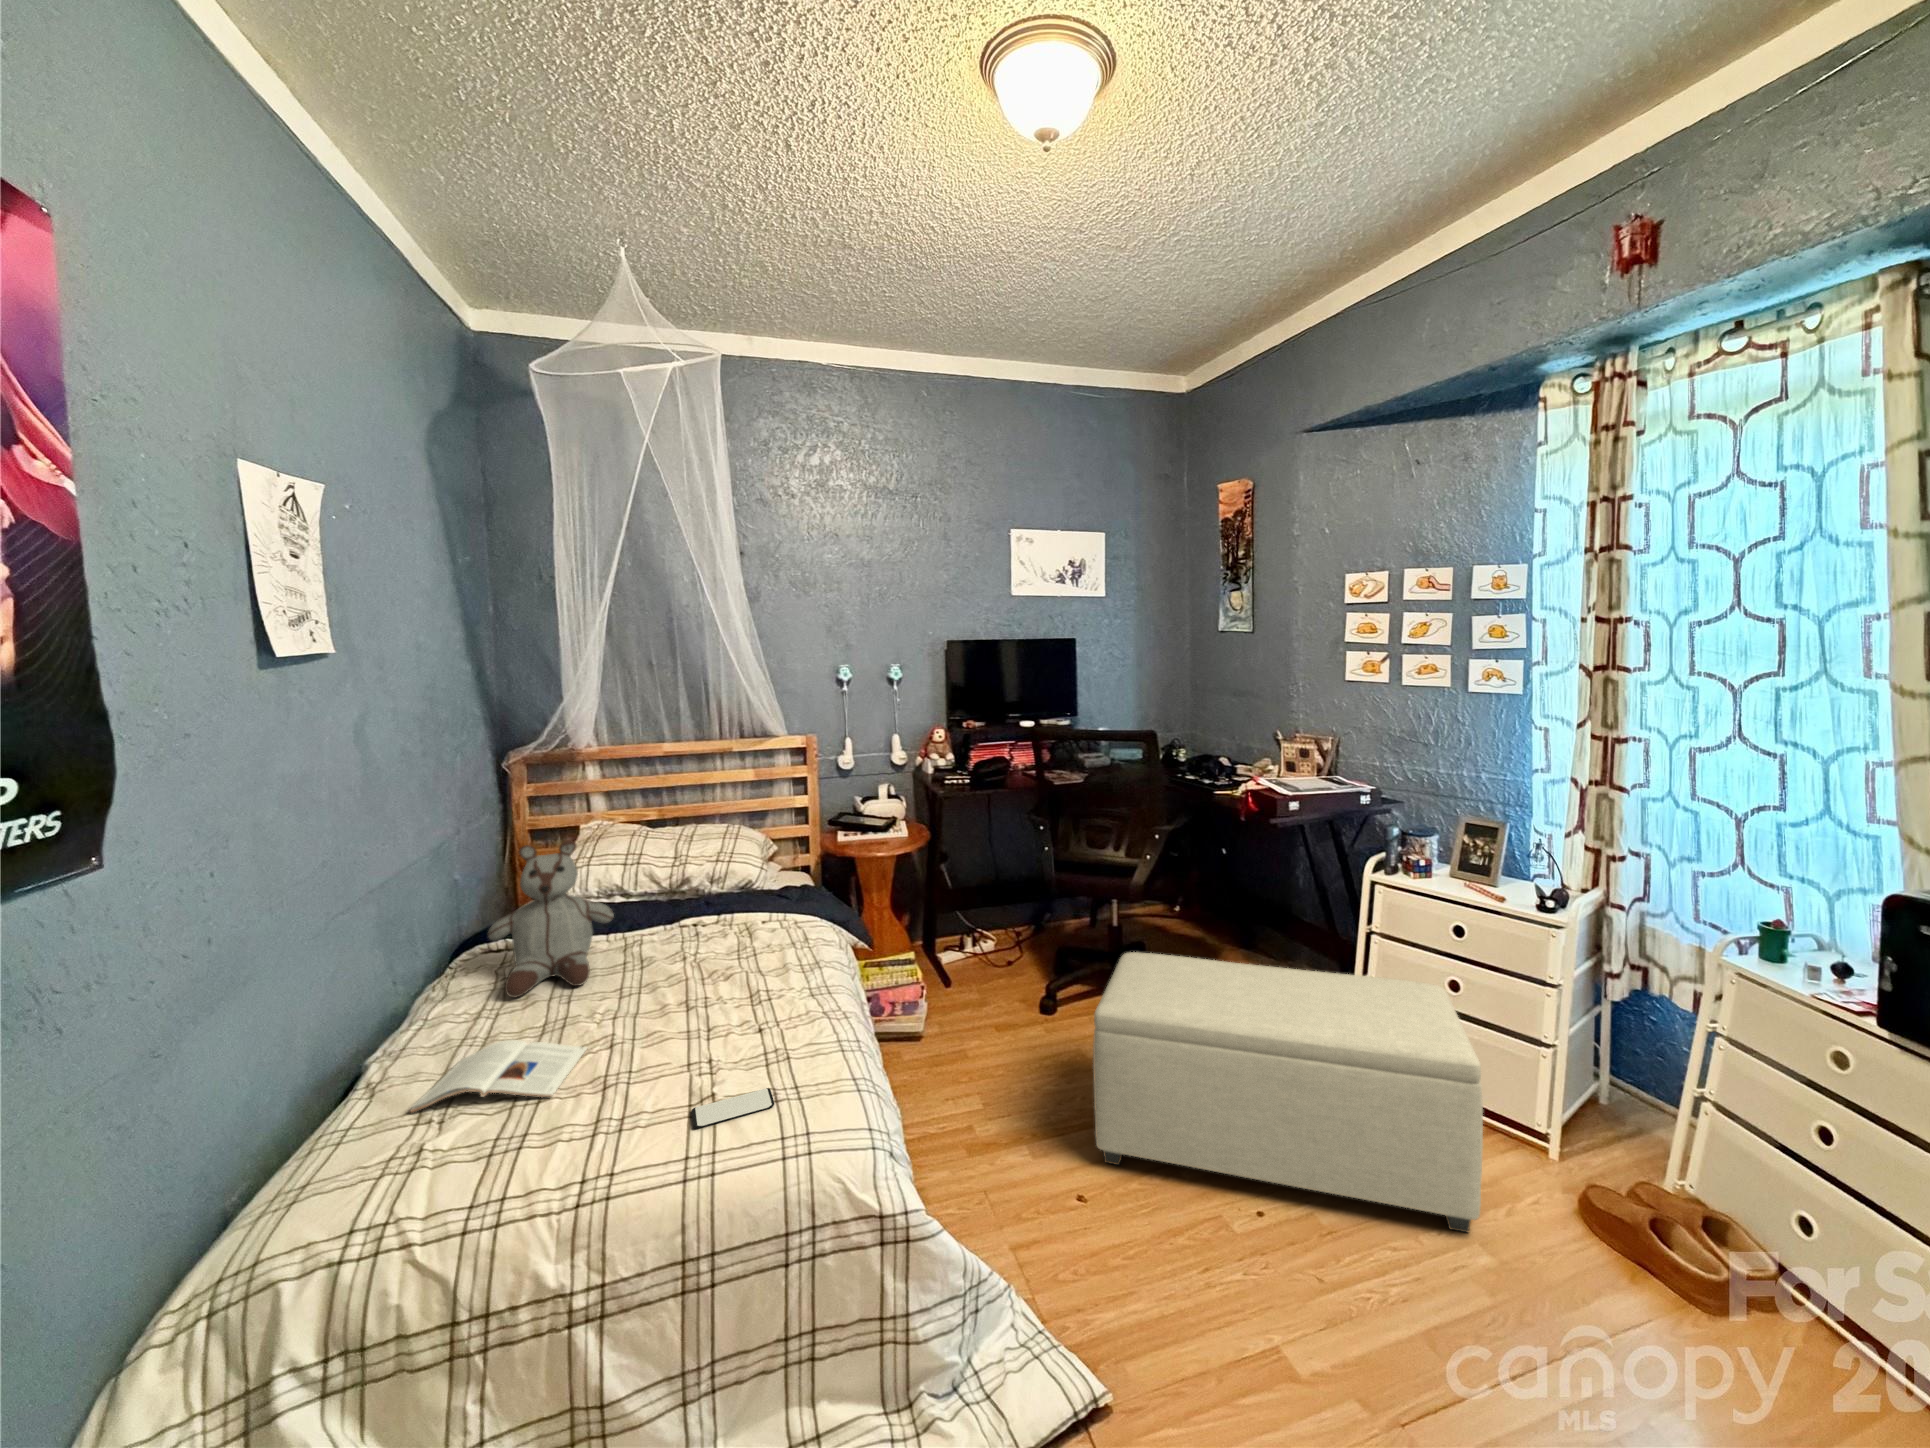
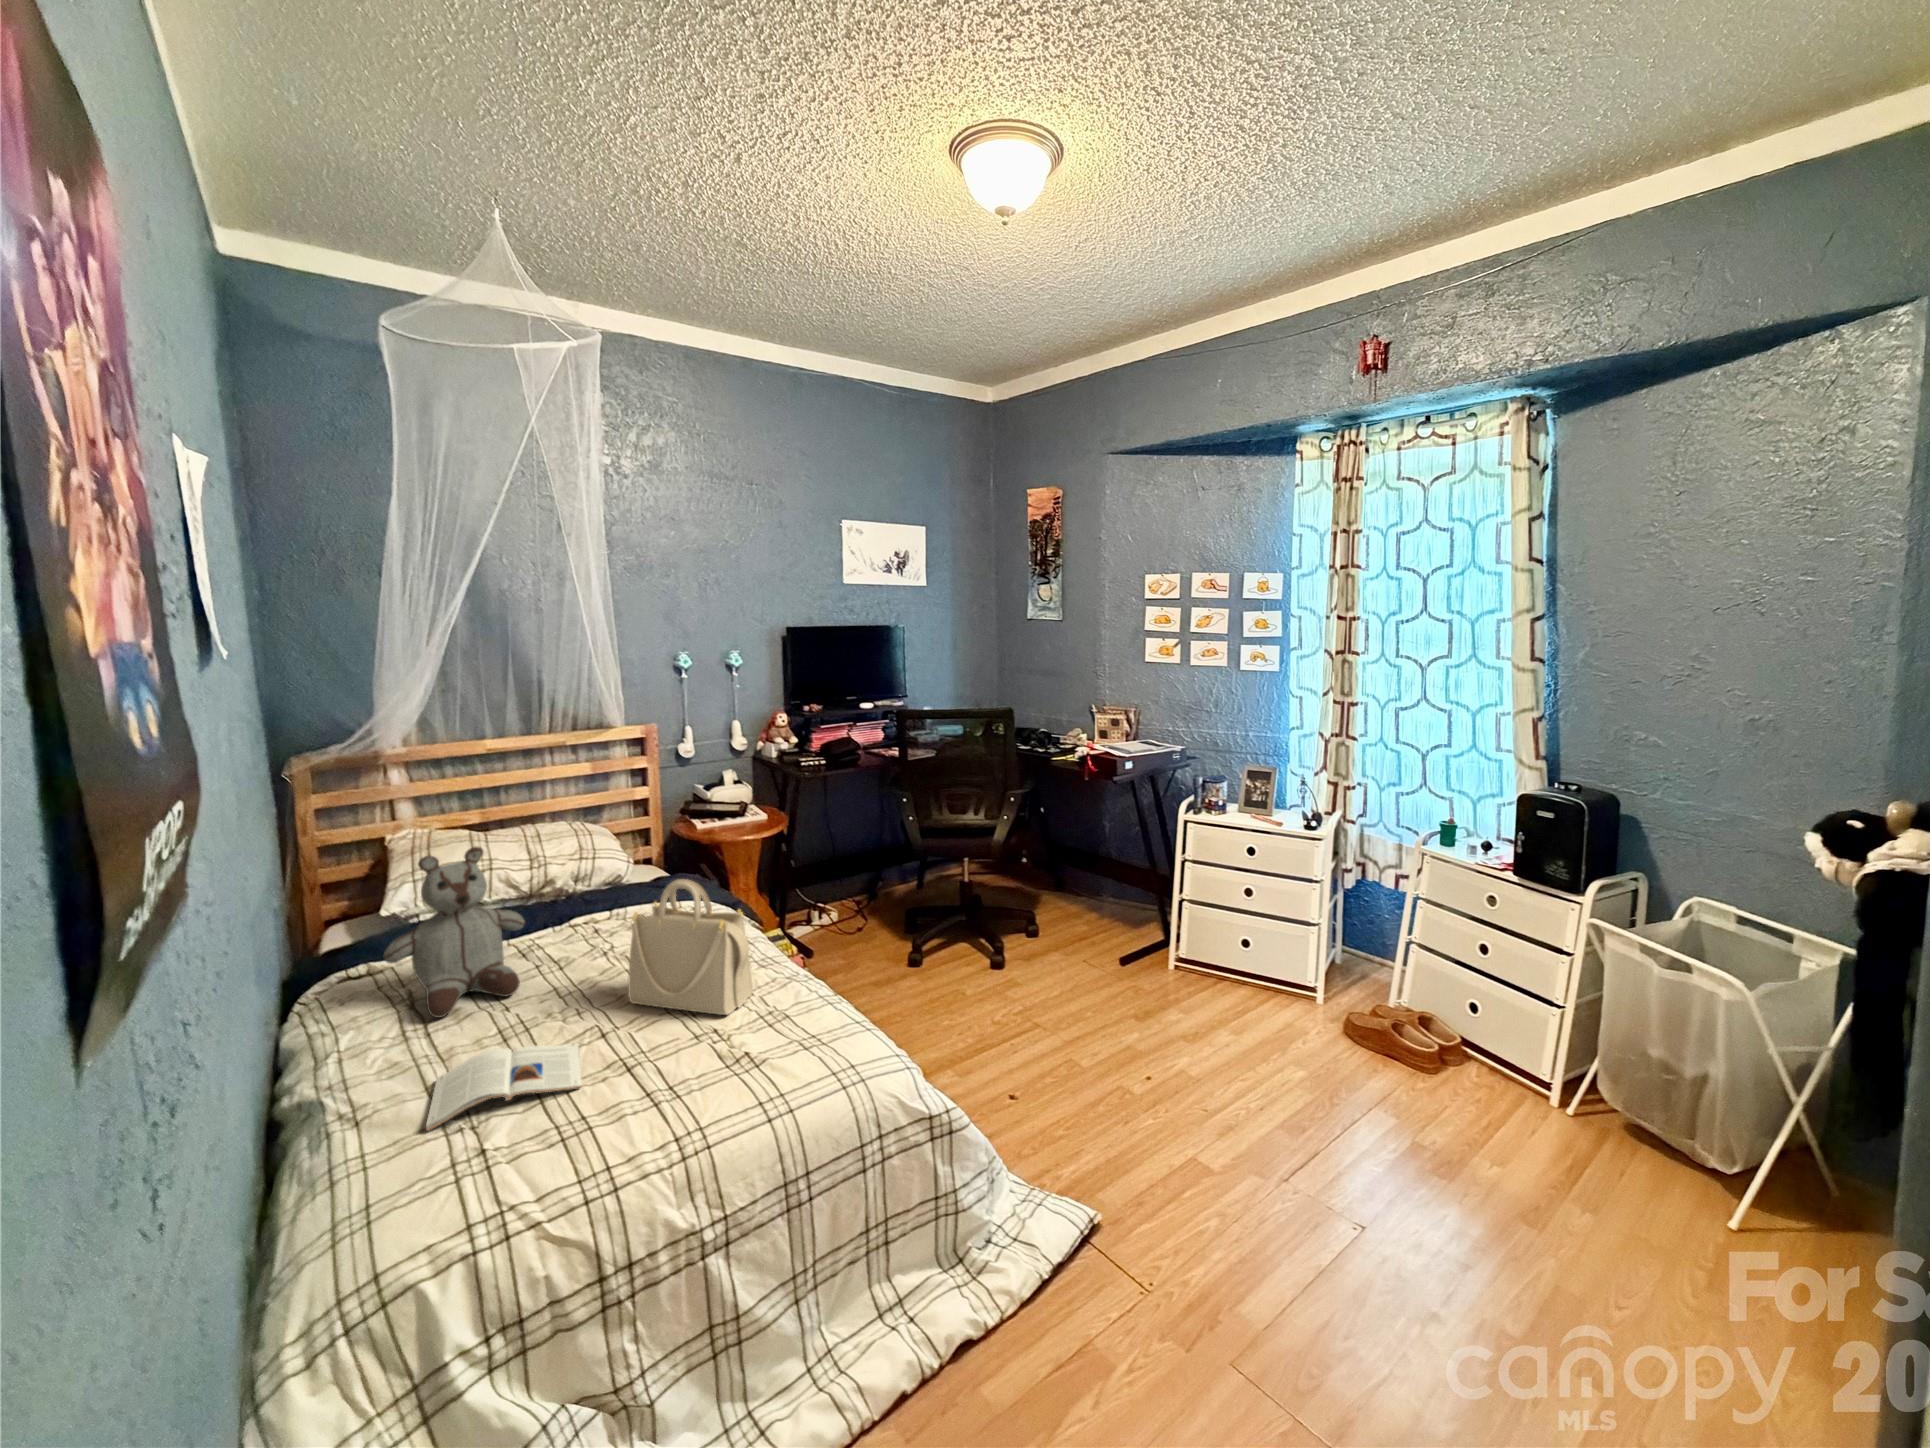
handbag: none [657,892,768,1043] -> present [628,879,753,1015]
ottoman: present [1093,952,1483,1232] -> none [1008,890,1295,1069]
smartphone: present [692,1088,774,1128] -> none [741,1040,816,1080]

